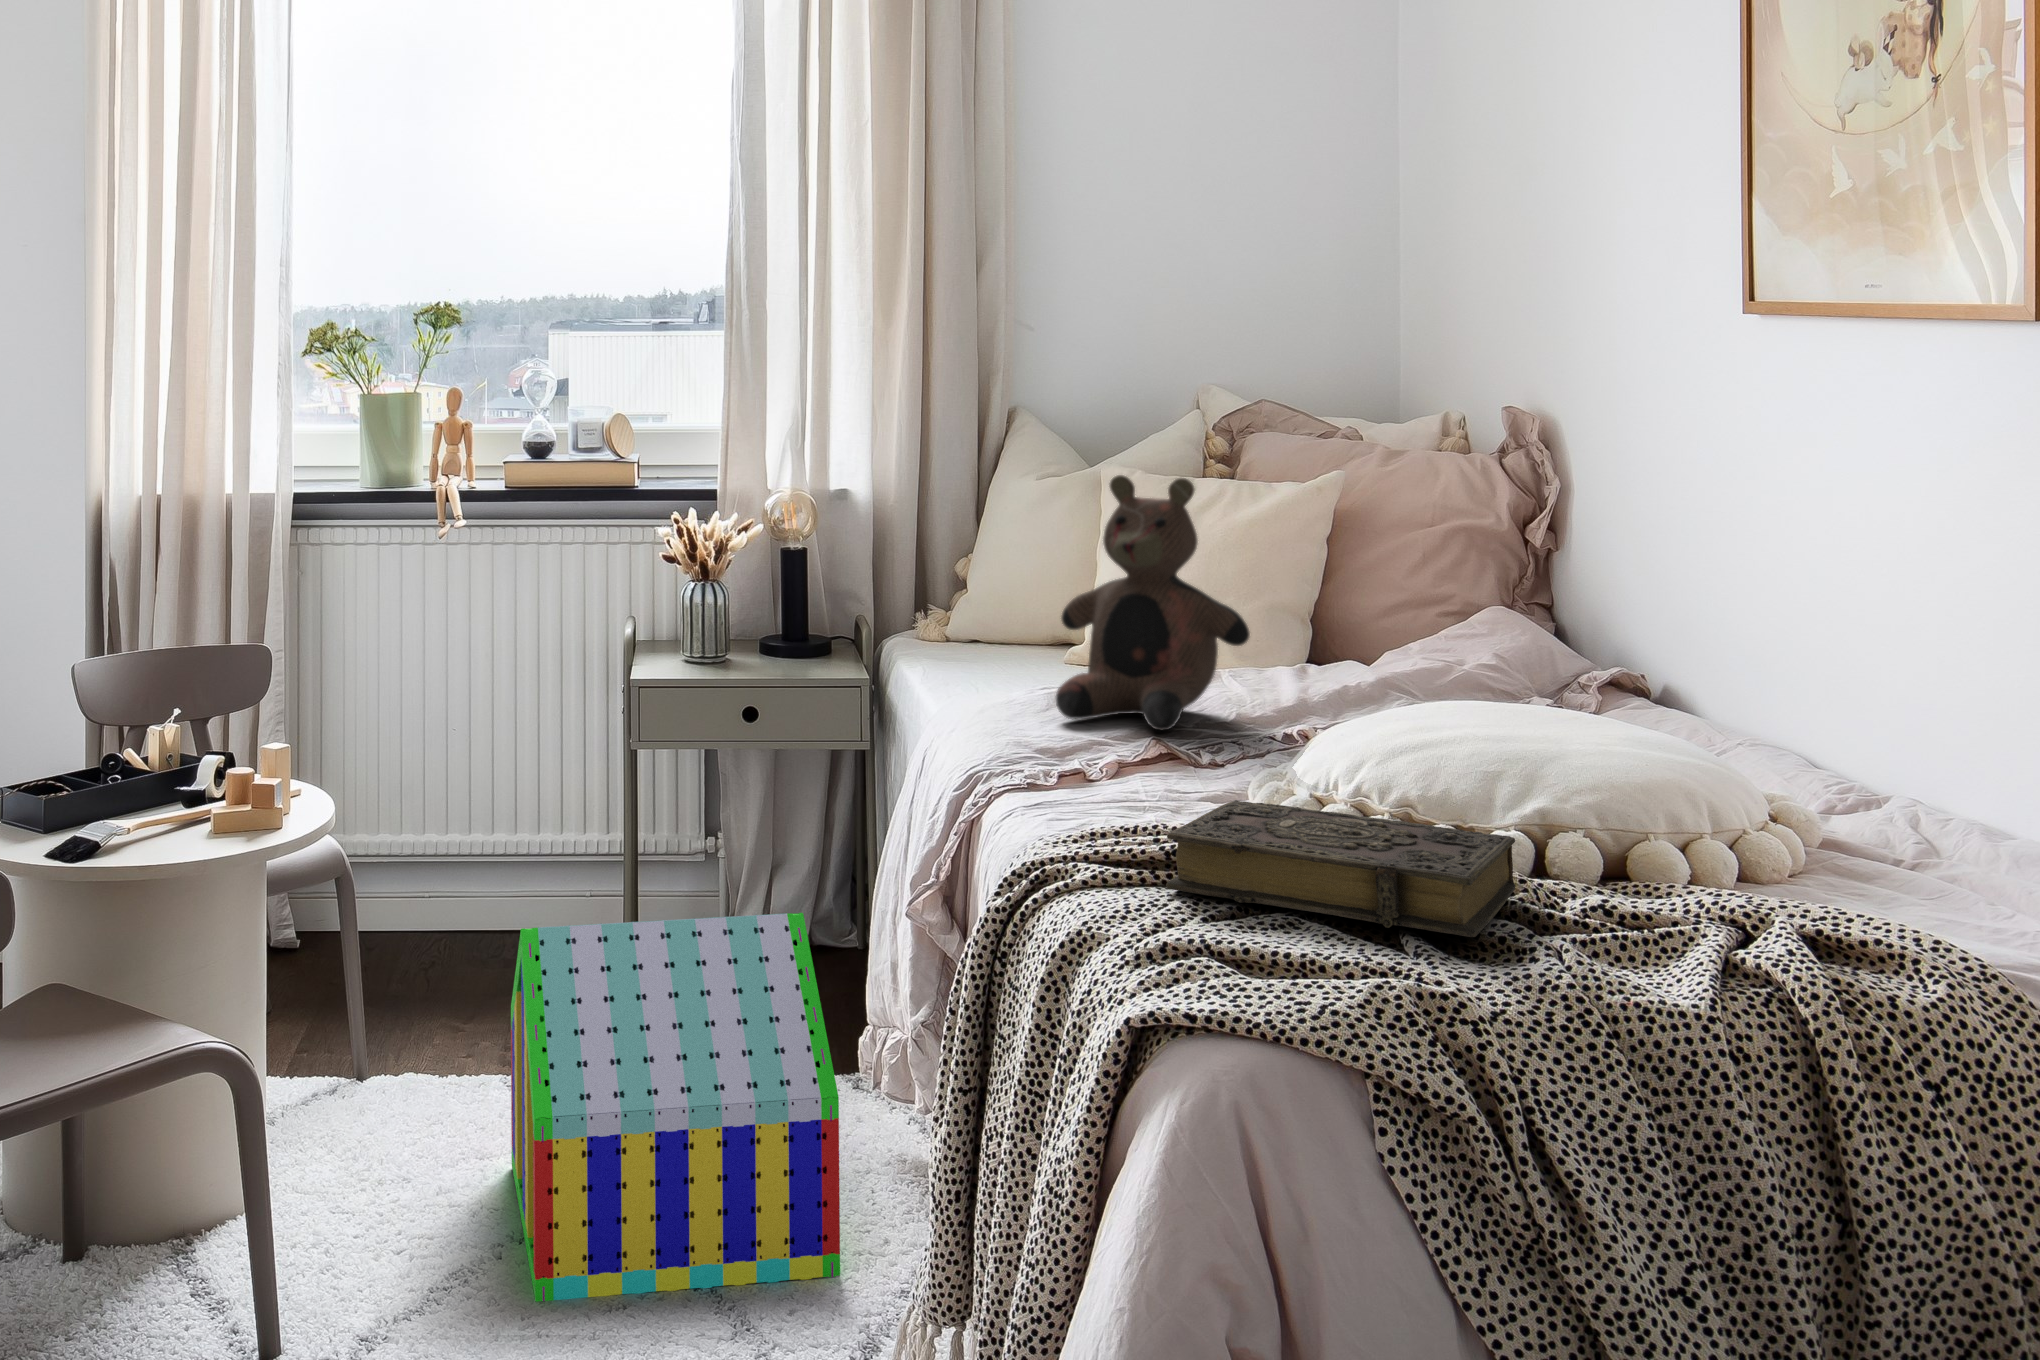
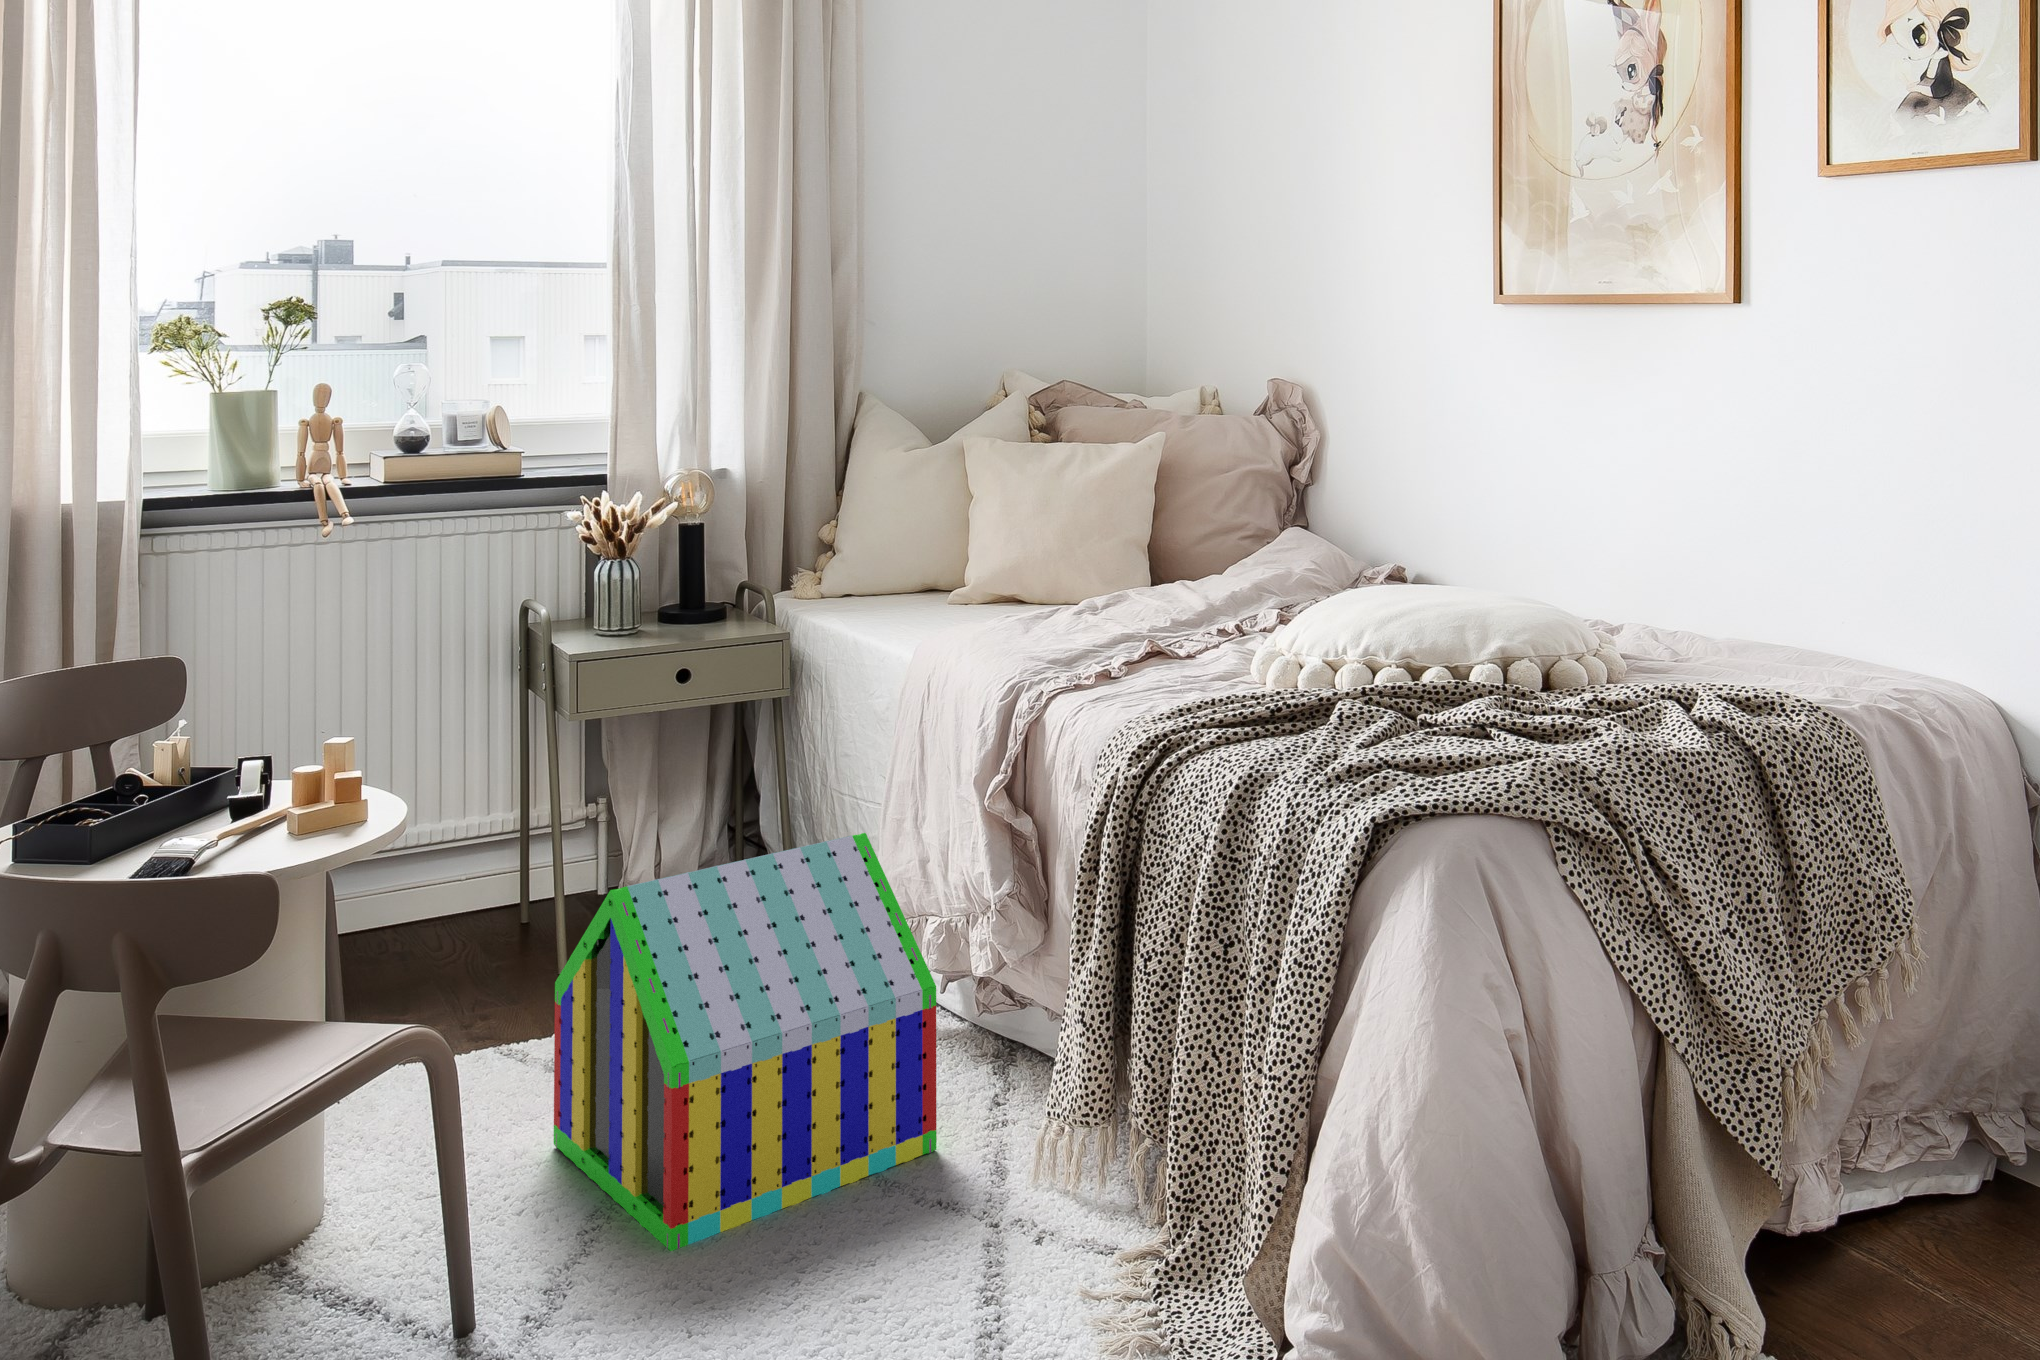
teddy bear: present [1056,475,1250,731] -> none [1022,431,1183,638]
book: present [1166,800,1515,937] -> none [1302,659,1539,731]

